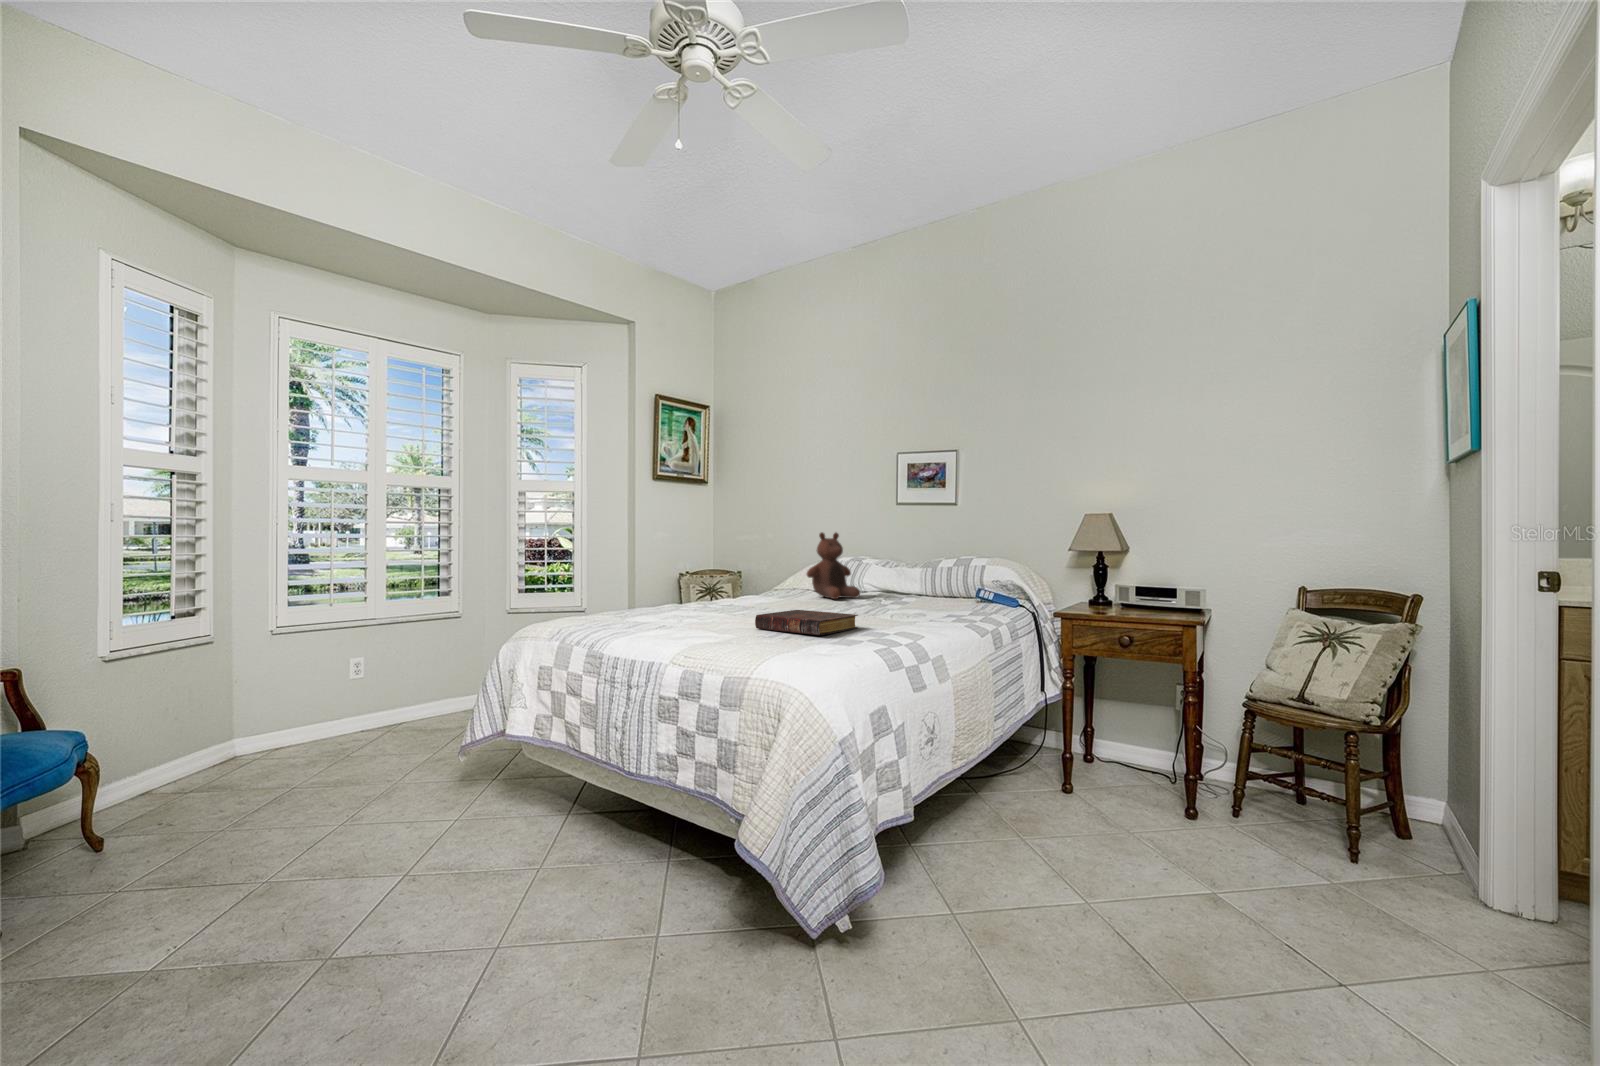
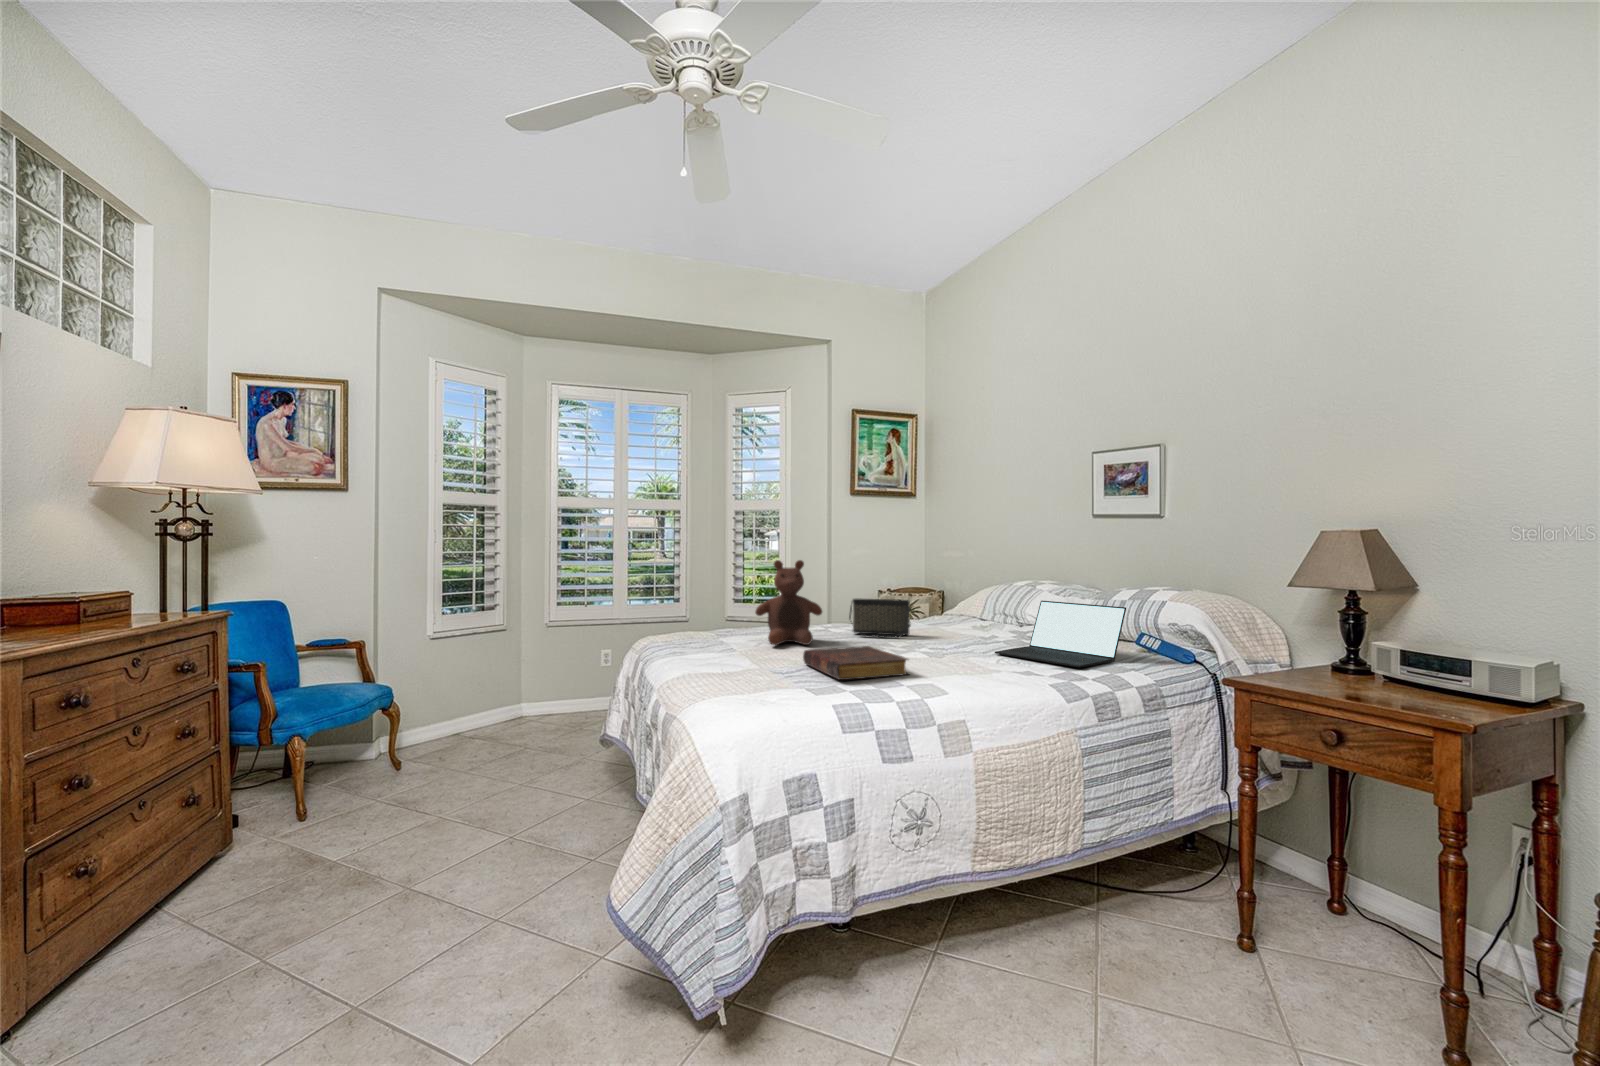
stuffed bear: present [807,532,860,599] -> present [755,560,822,645]
laptop: none [883,568,973,614] -> present [995,601,1126,667]
handbag: none [732,572,791,607] -> present [849,599,911,638]

